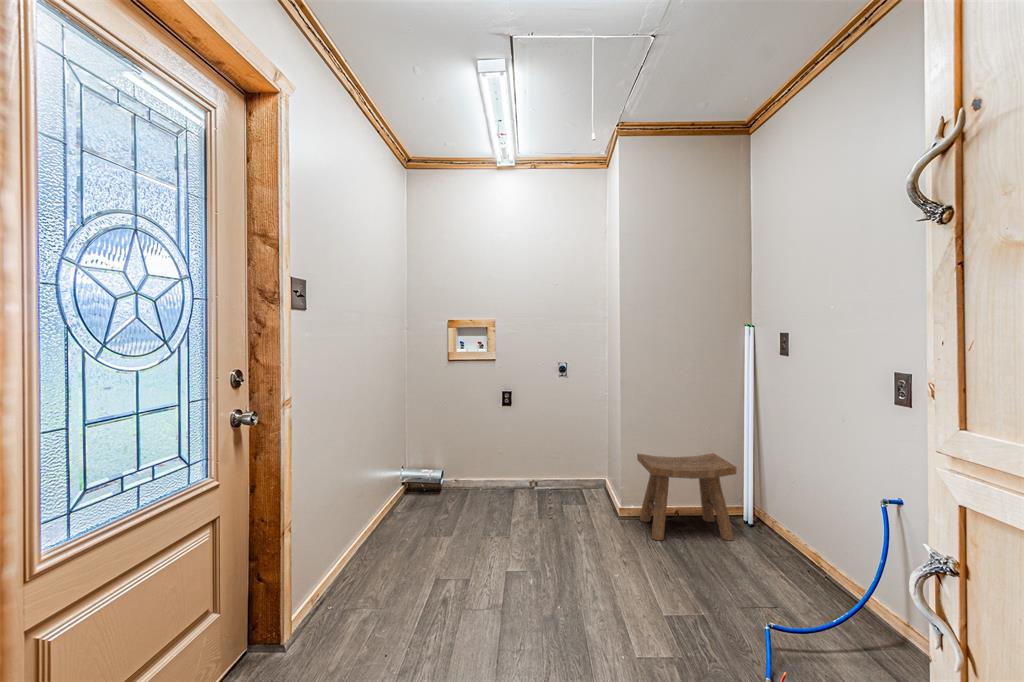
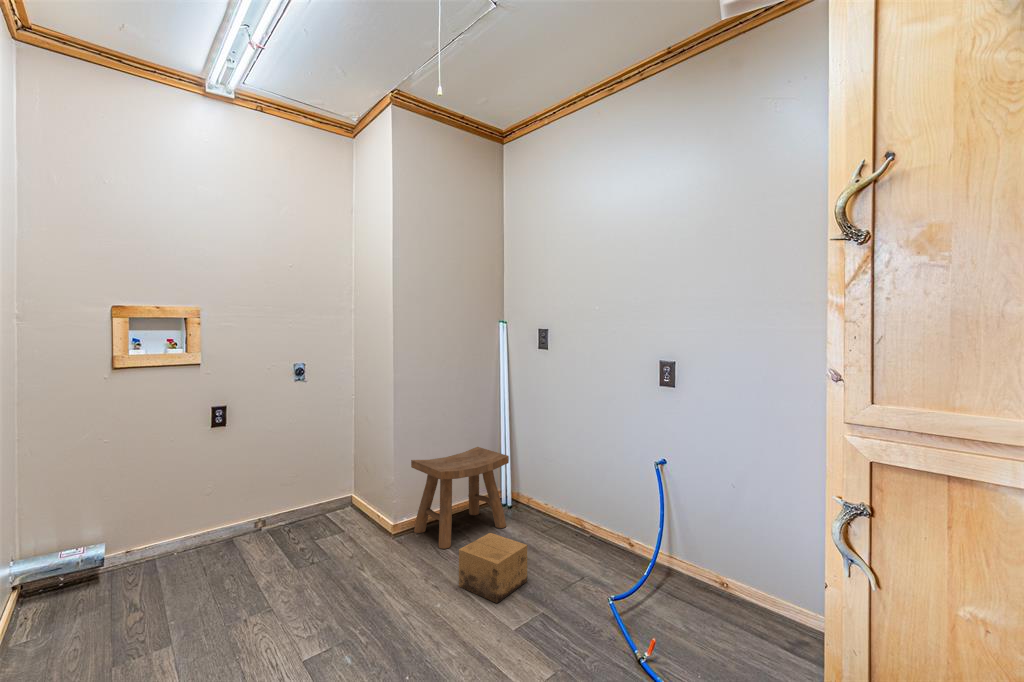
cardboard box: none [645,534,714,598] -> present [459,533,527,603]

